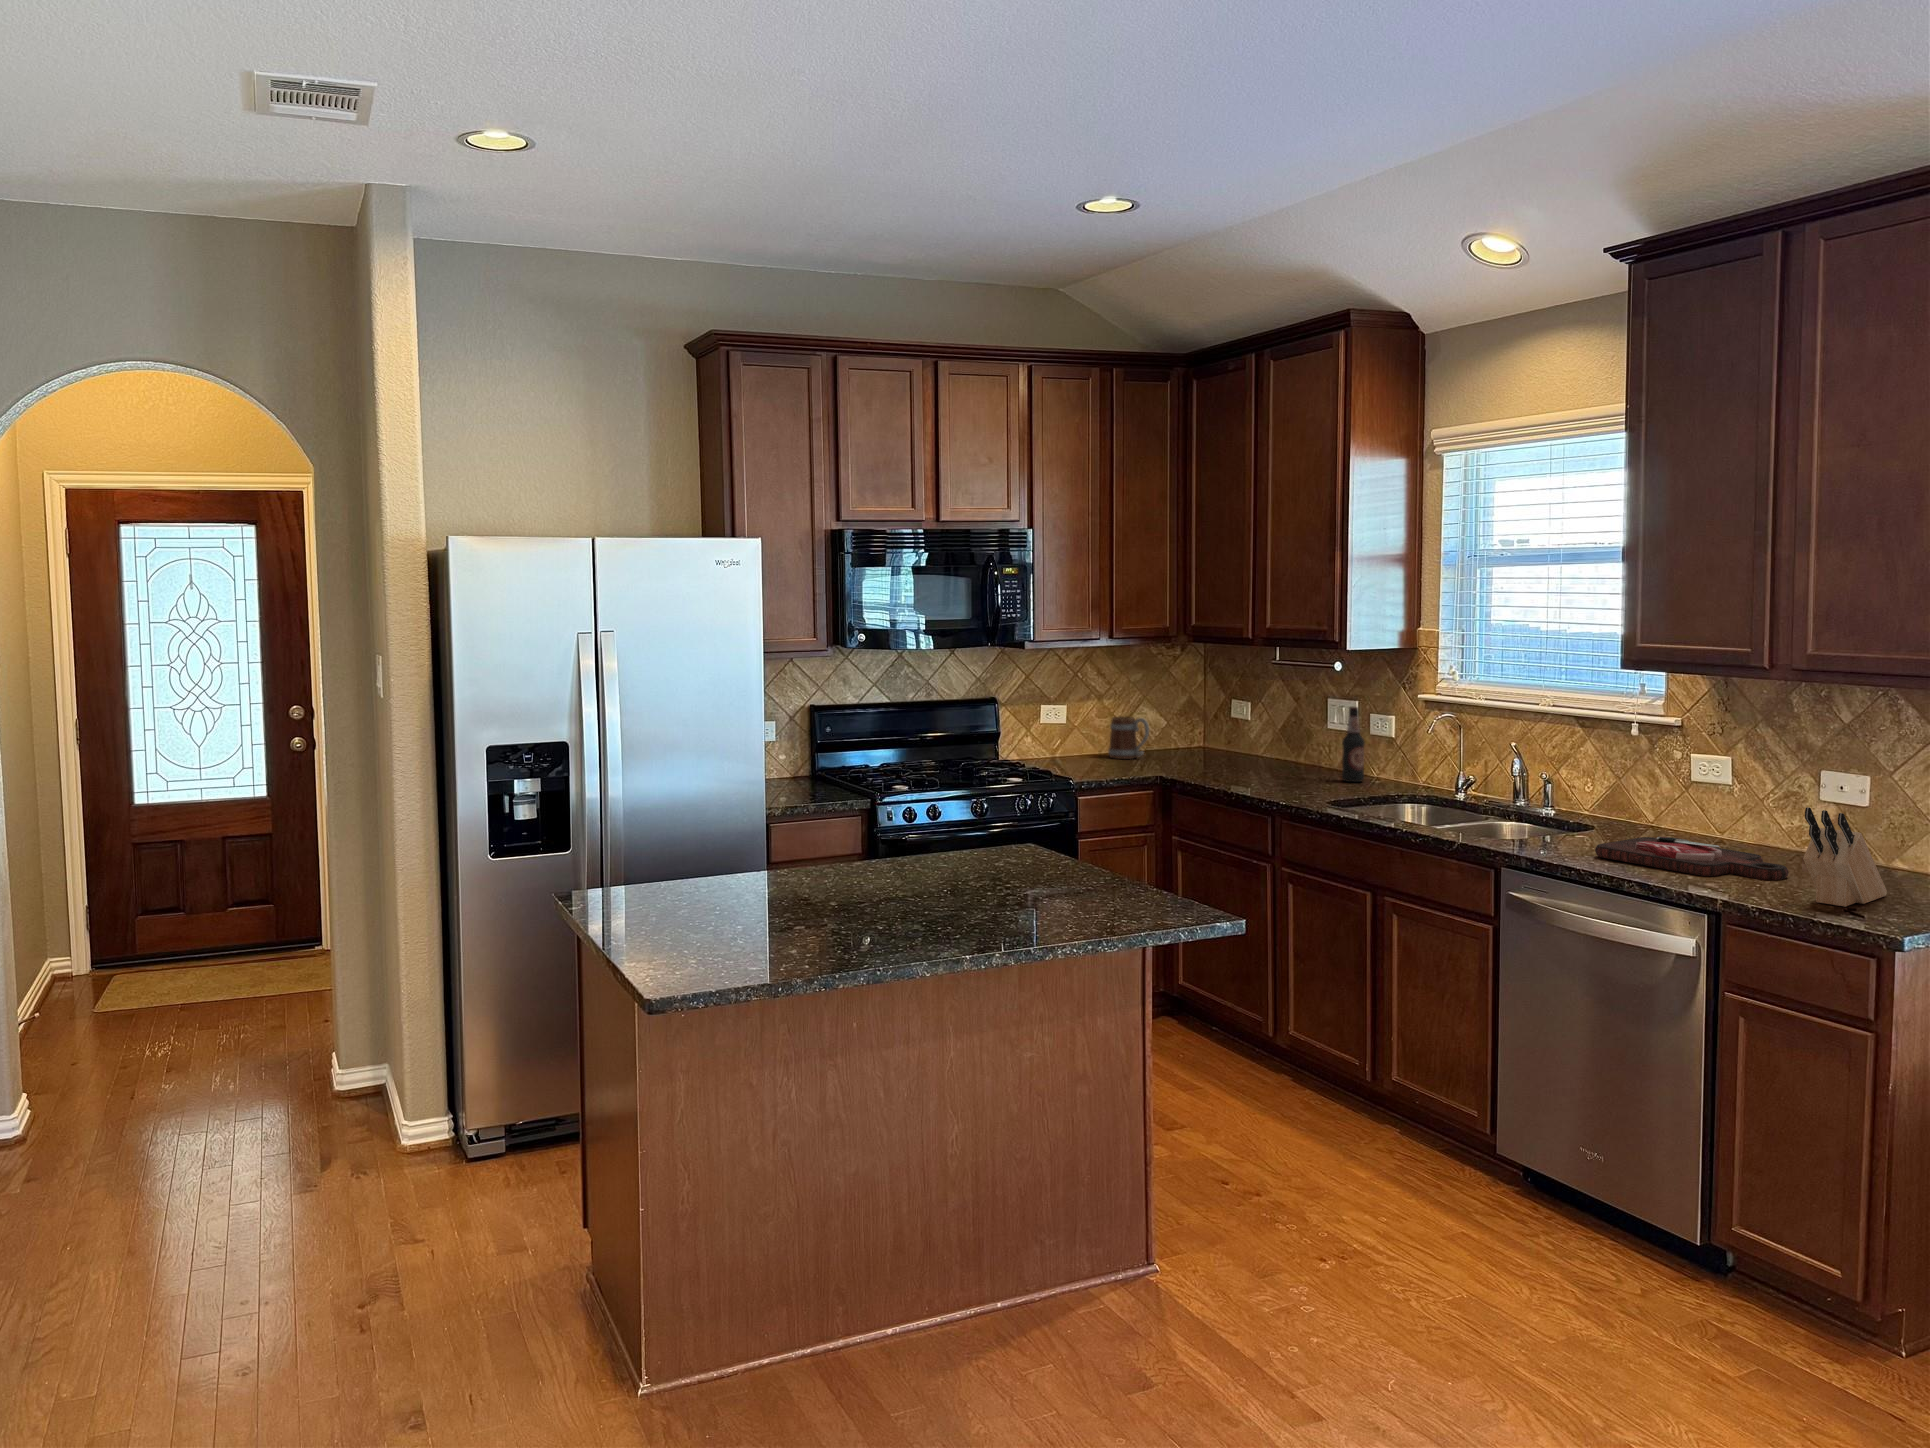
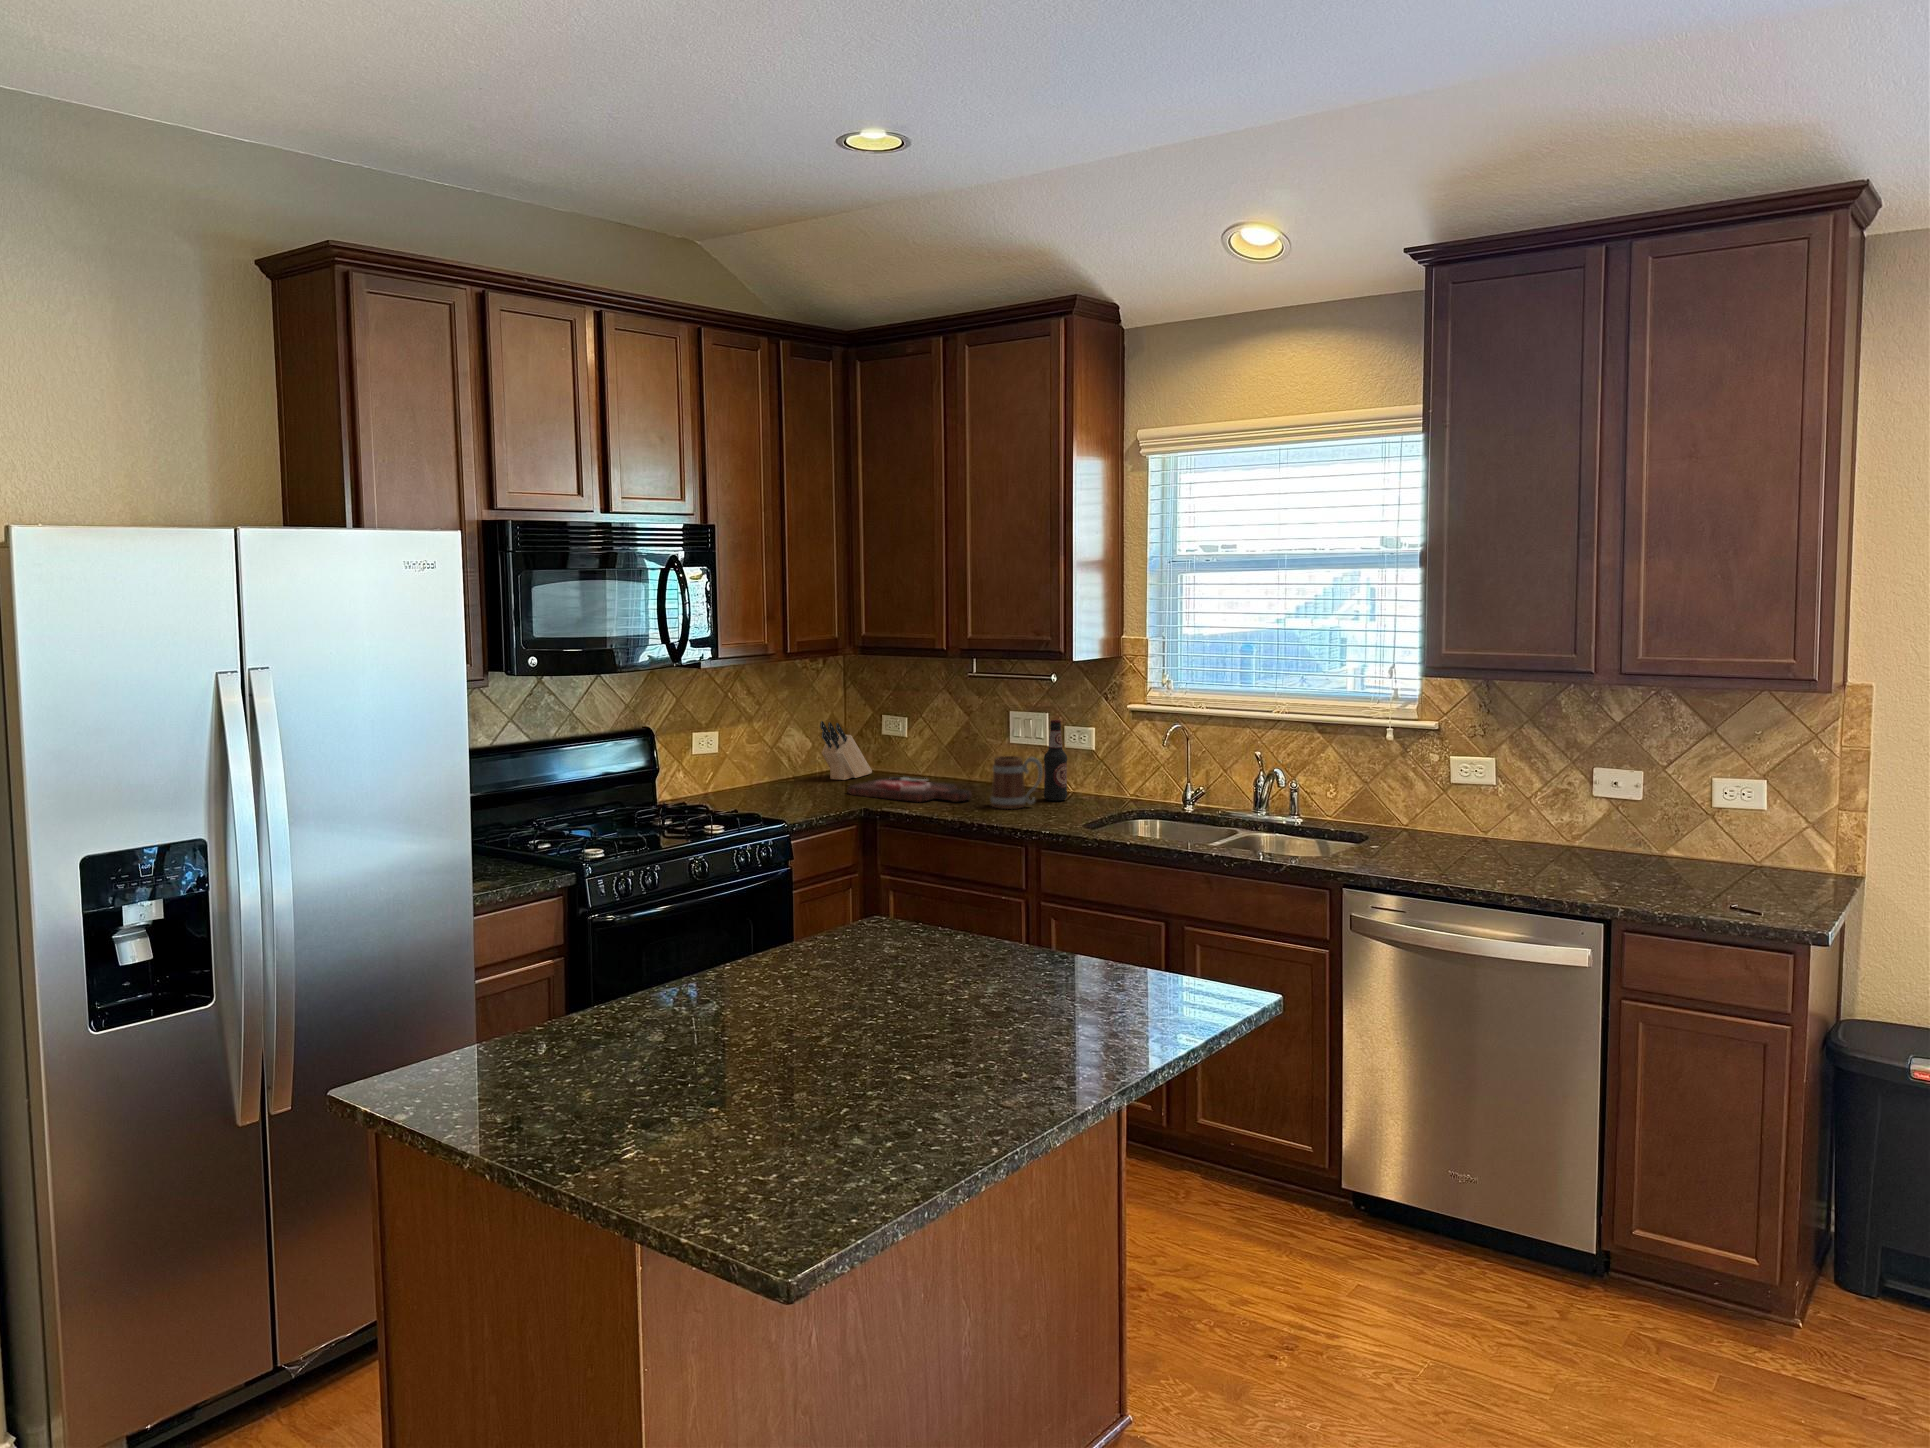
mug: present [1108,716,1149,759] -> present [991,756,1042,809]
knife block: present [1803,807,1887,907] -> present [820,721,872,780]
cutting board: present [1595,837,1789,880] -> present [848,777,972,802]

